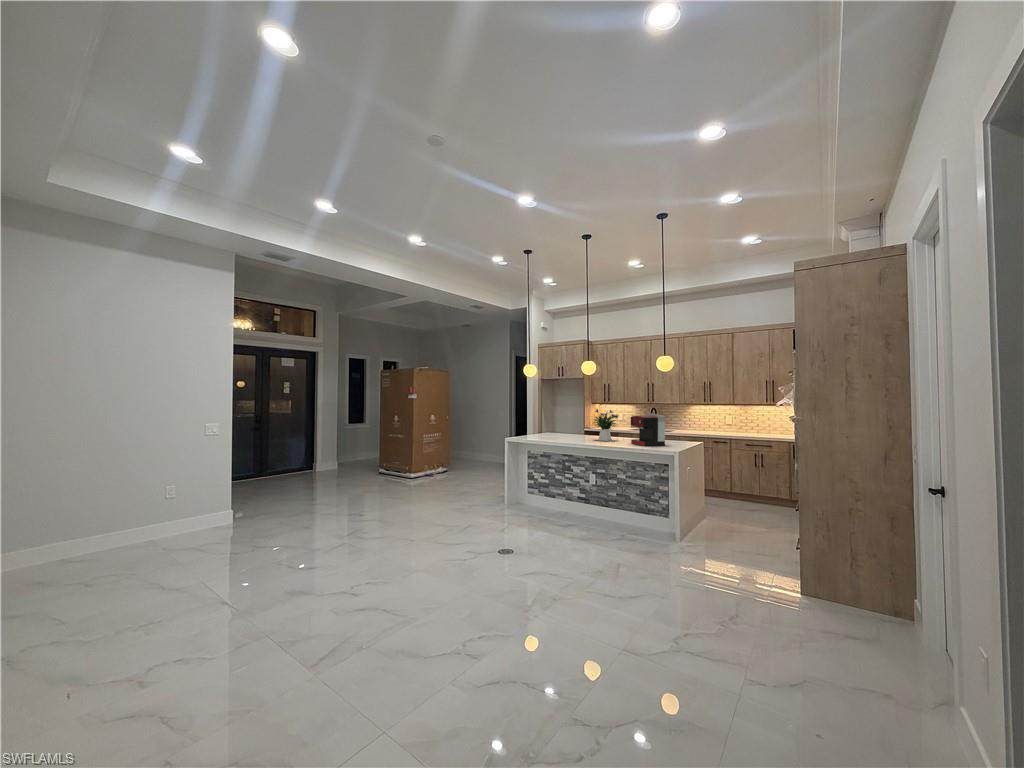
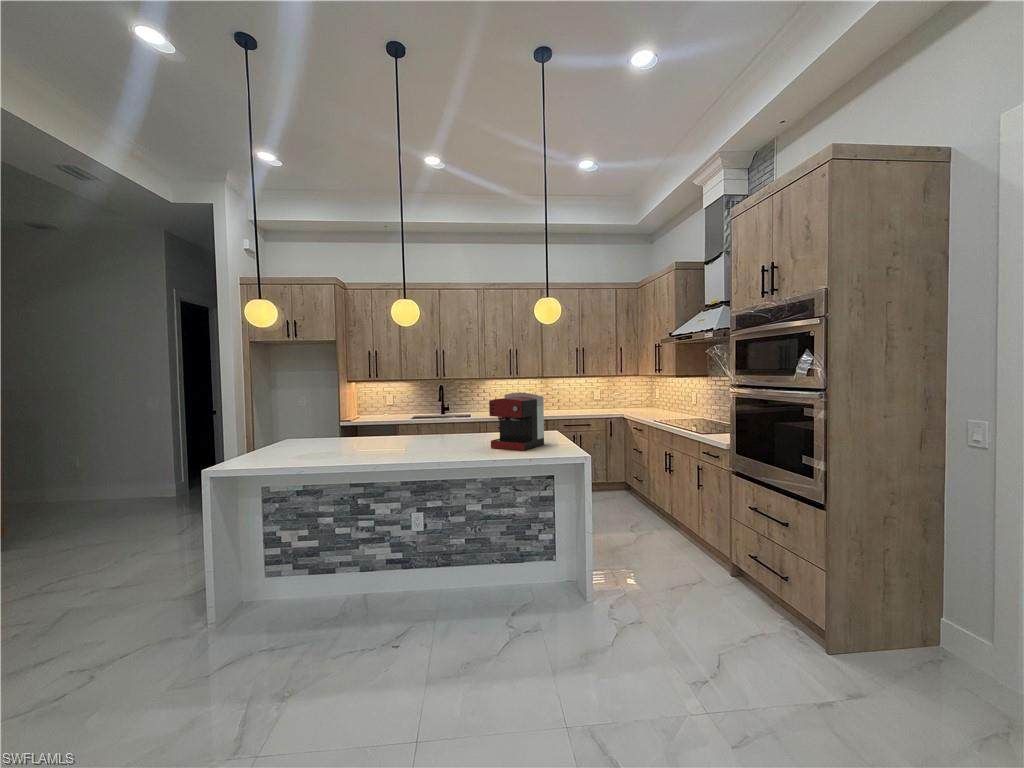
flower arrangement: present [593,409,618,441] -> none [405,387,461,448]

